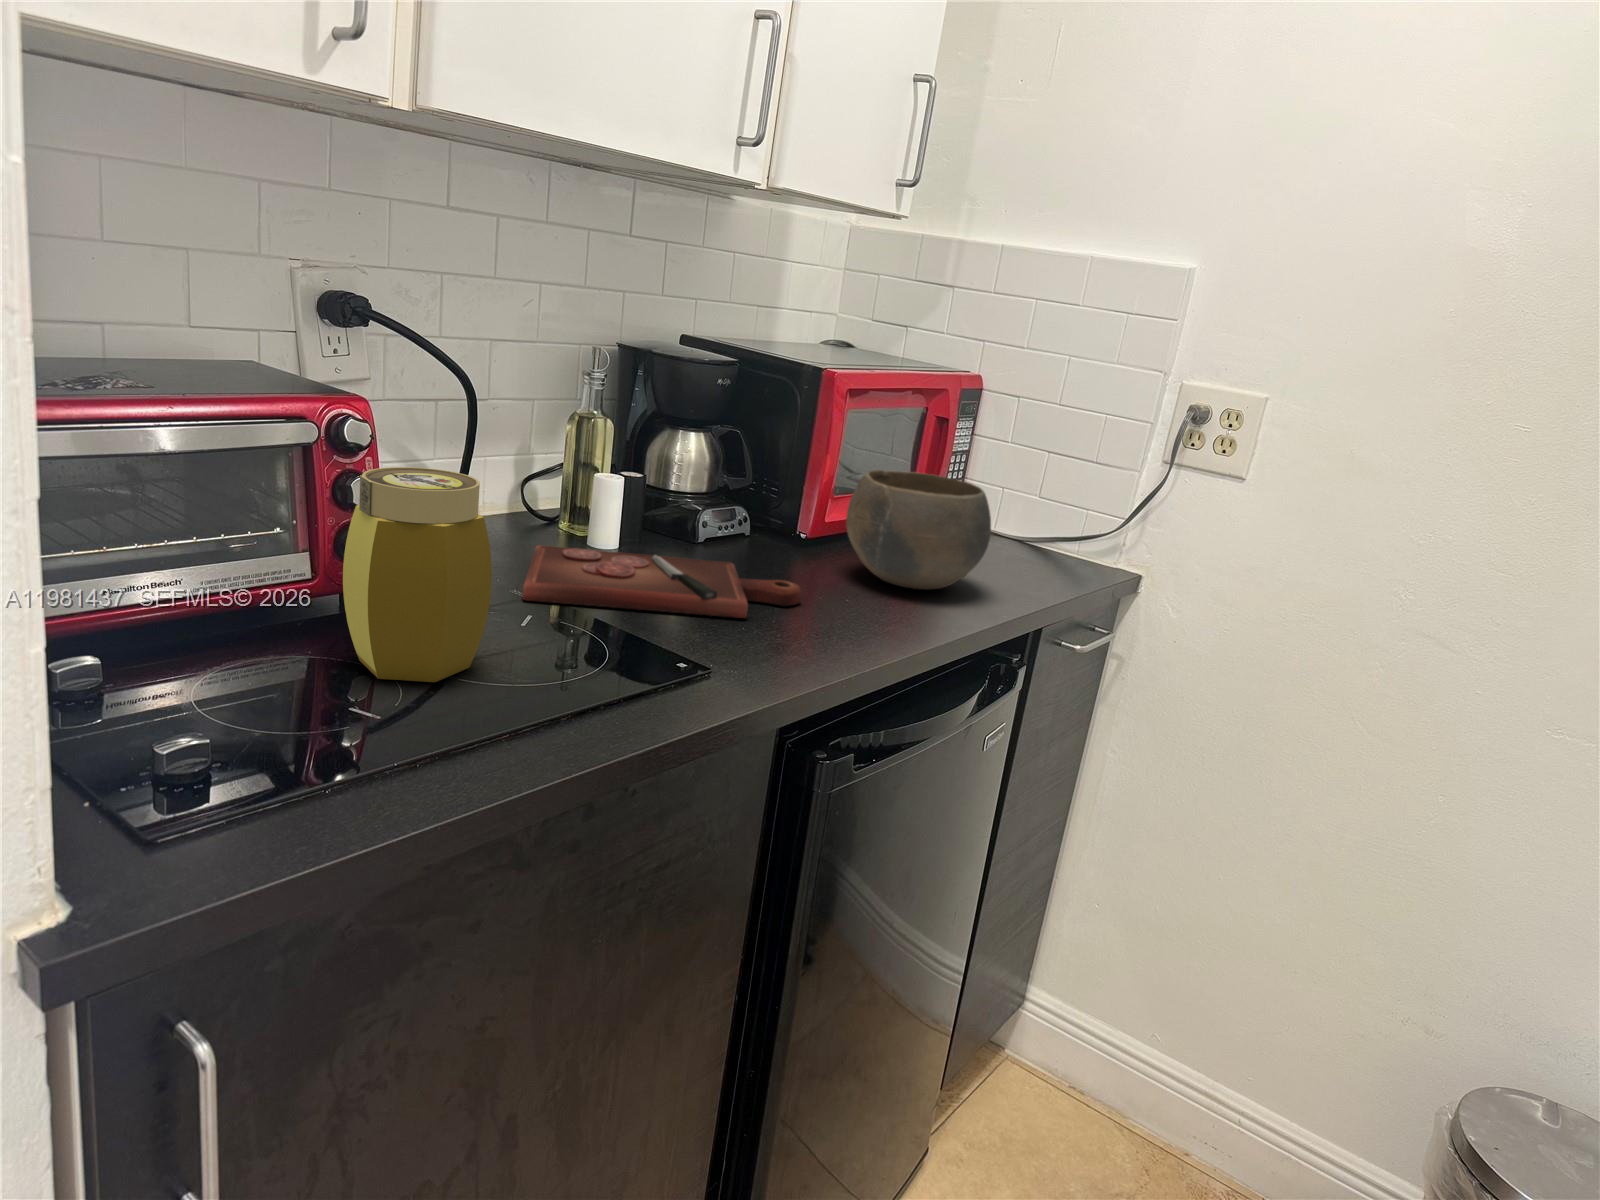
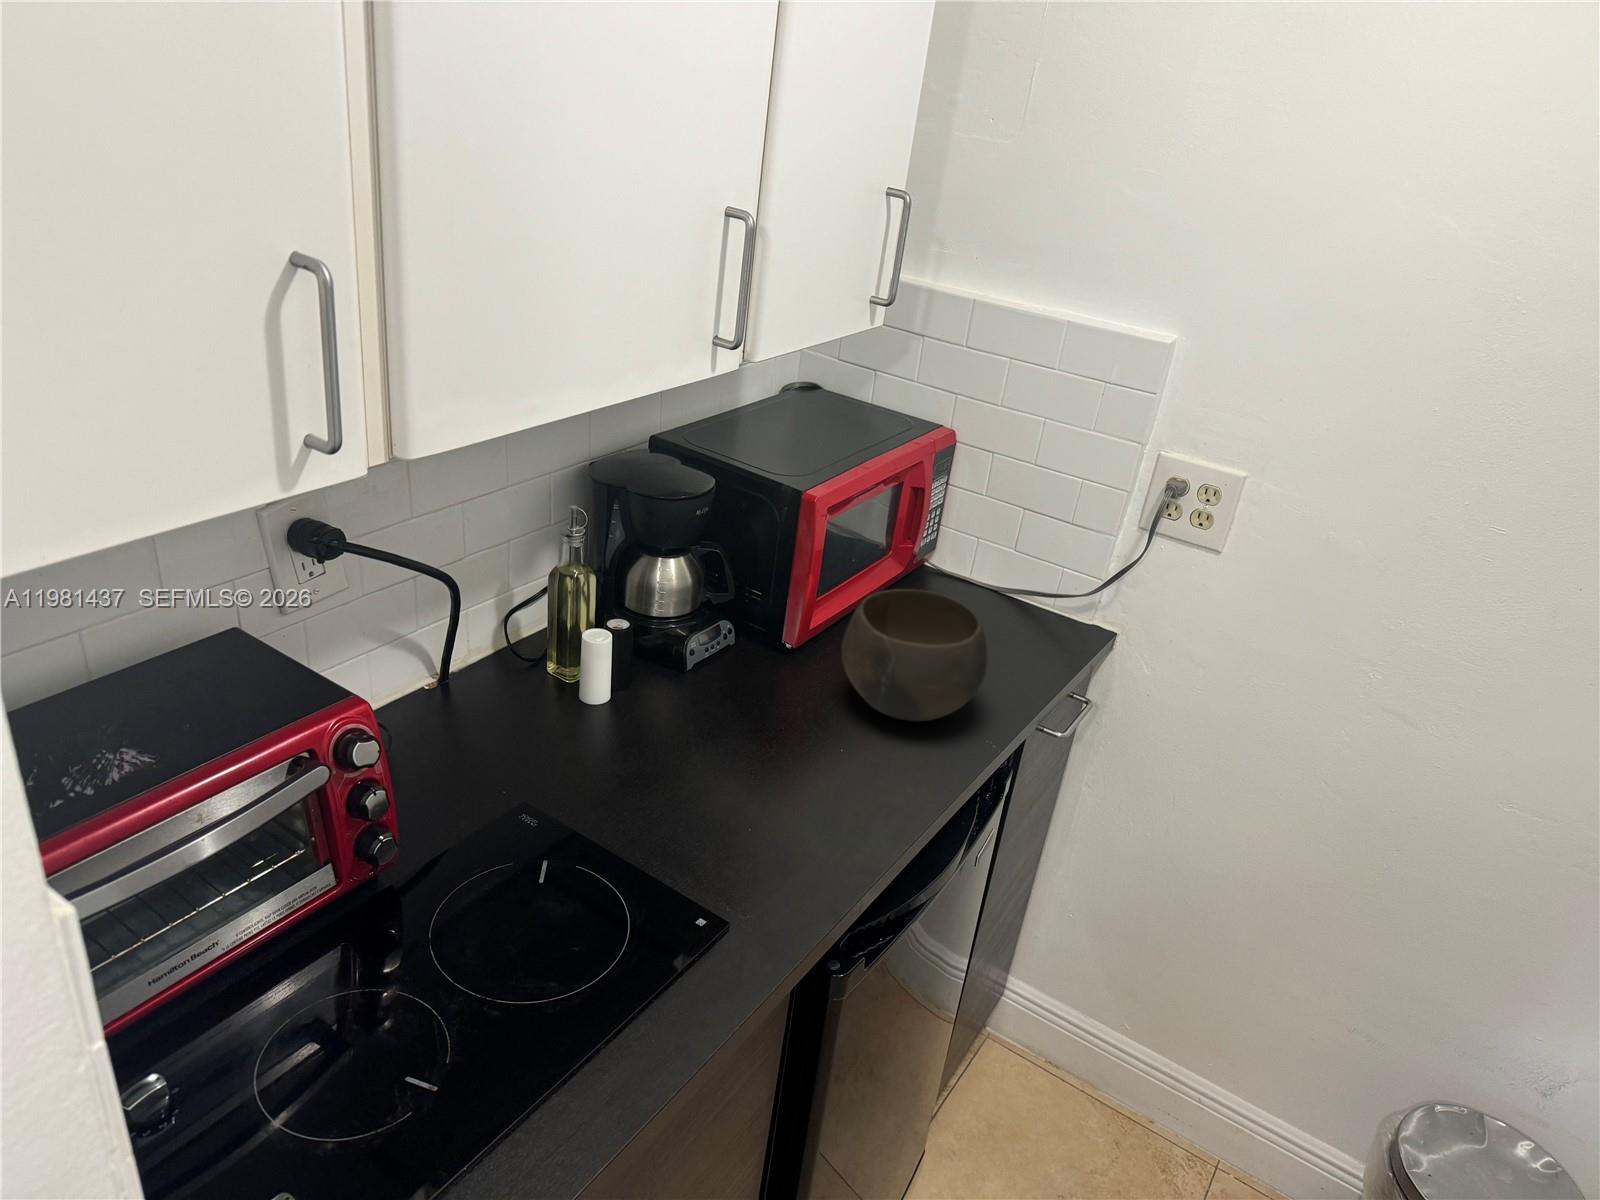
jar: present [343,467,492,682] -> none [388,822,541,1051]
cutting board: present [522,545,802,618] -> none [536,725,814,845]

